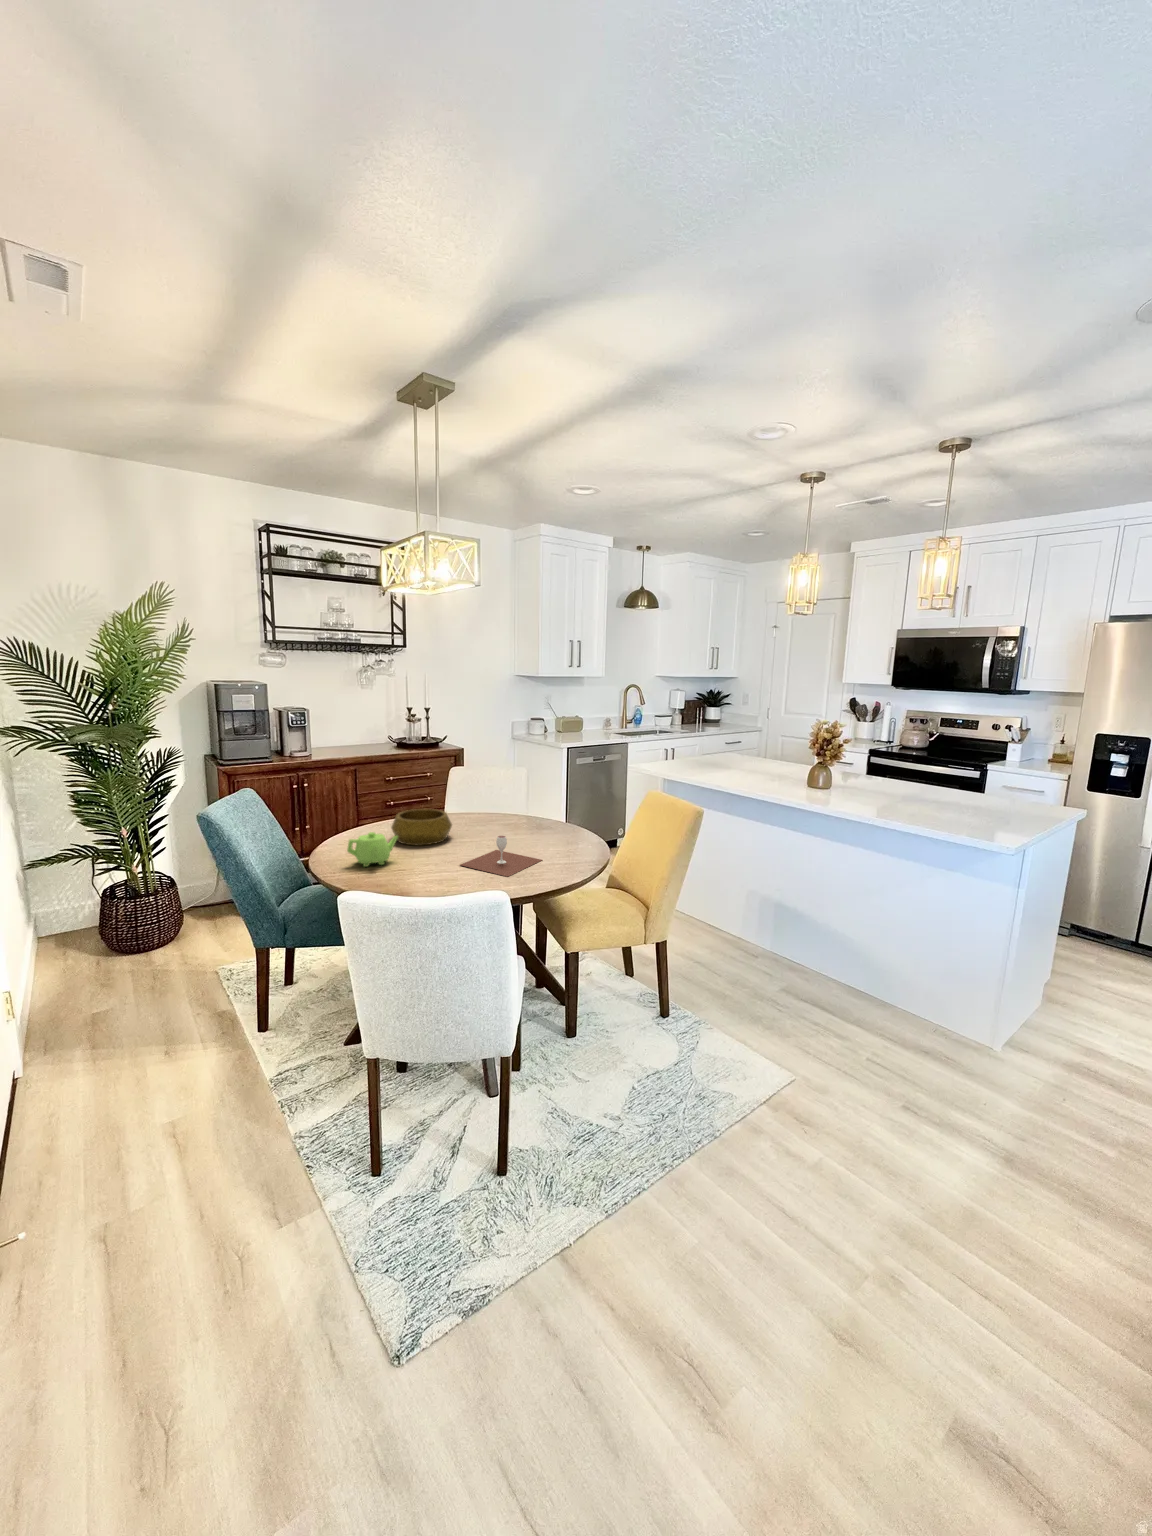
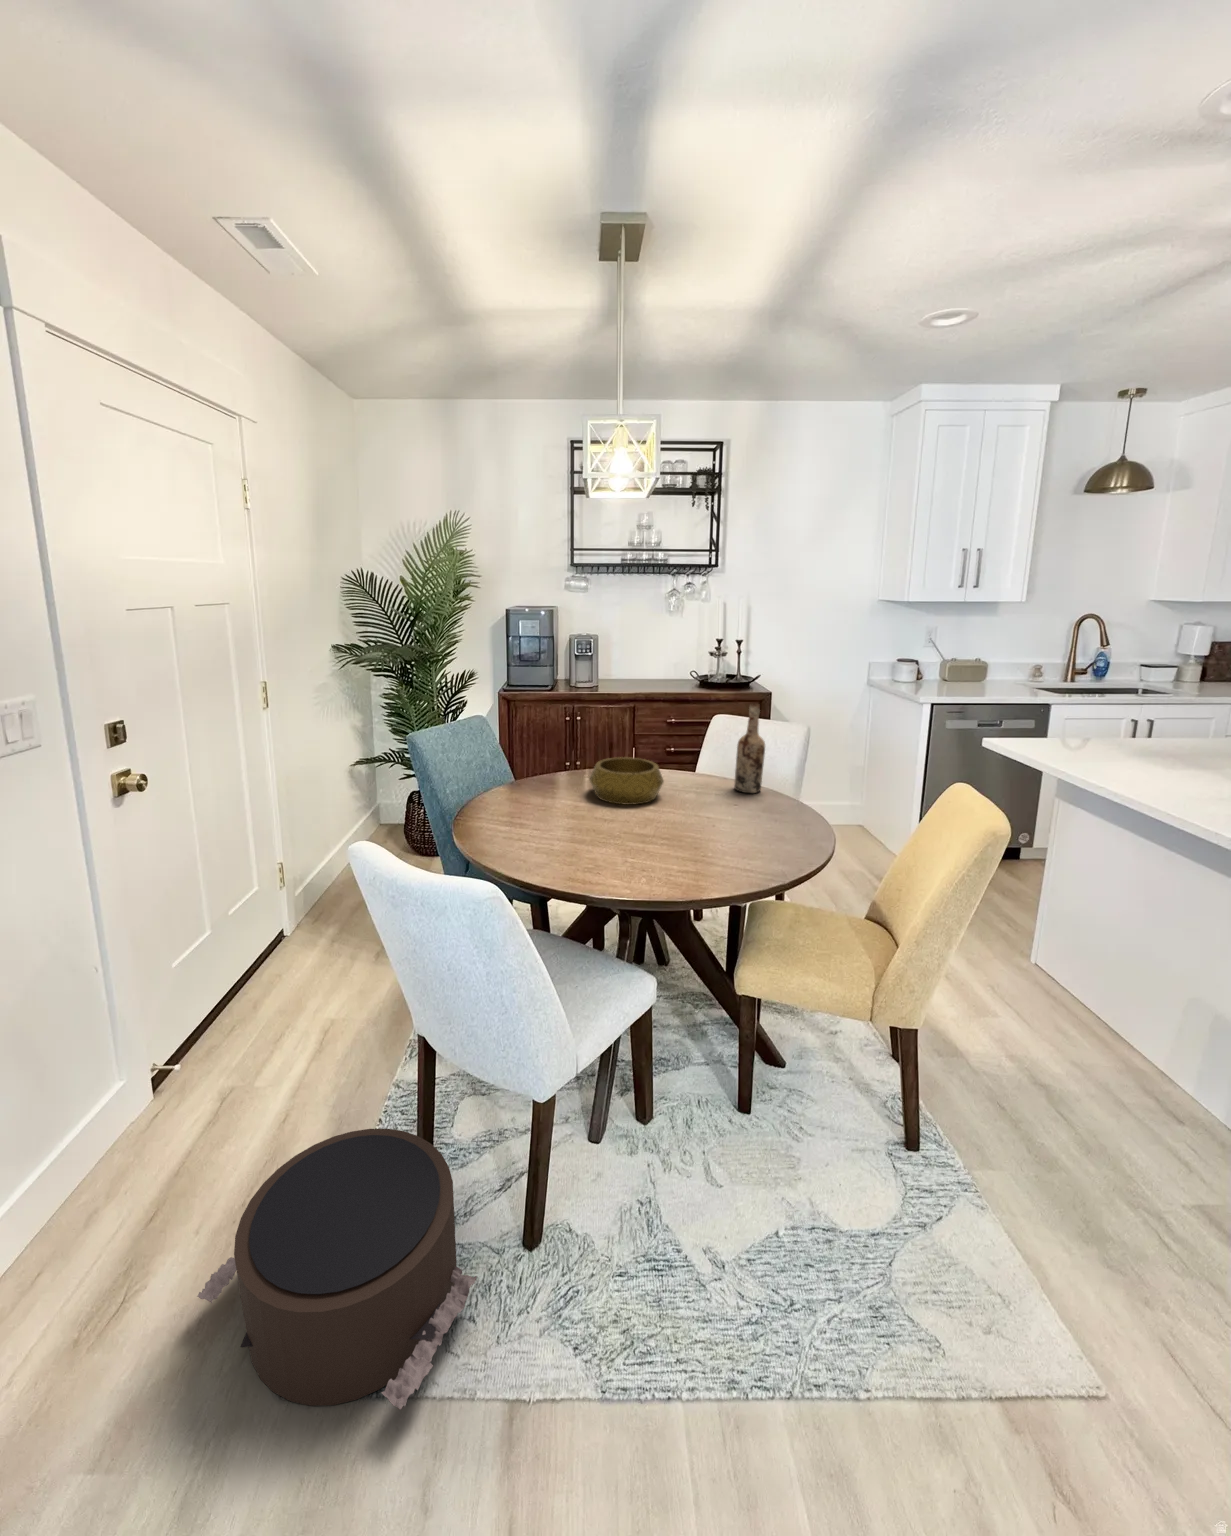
wine bottle: none [489,756,509,822] -> present [734,703,765,793]
teapot: present [347,832,398,867] -> none [508,775,566,817]
wine glass: present [460,836,542,877] -> none [616,811,725,869]
pouf: none [280,1131,512,1366] -> present [197,1129,477,1409]

